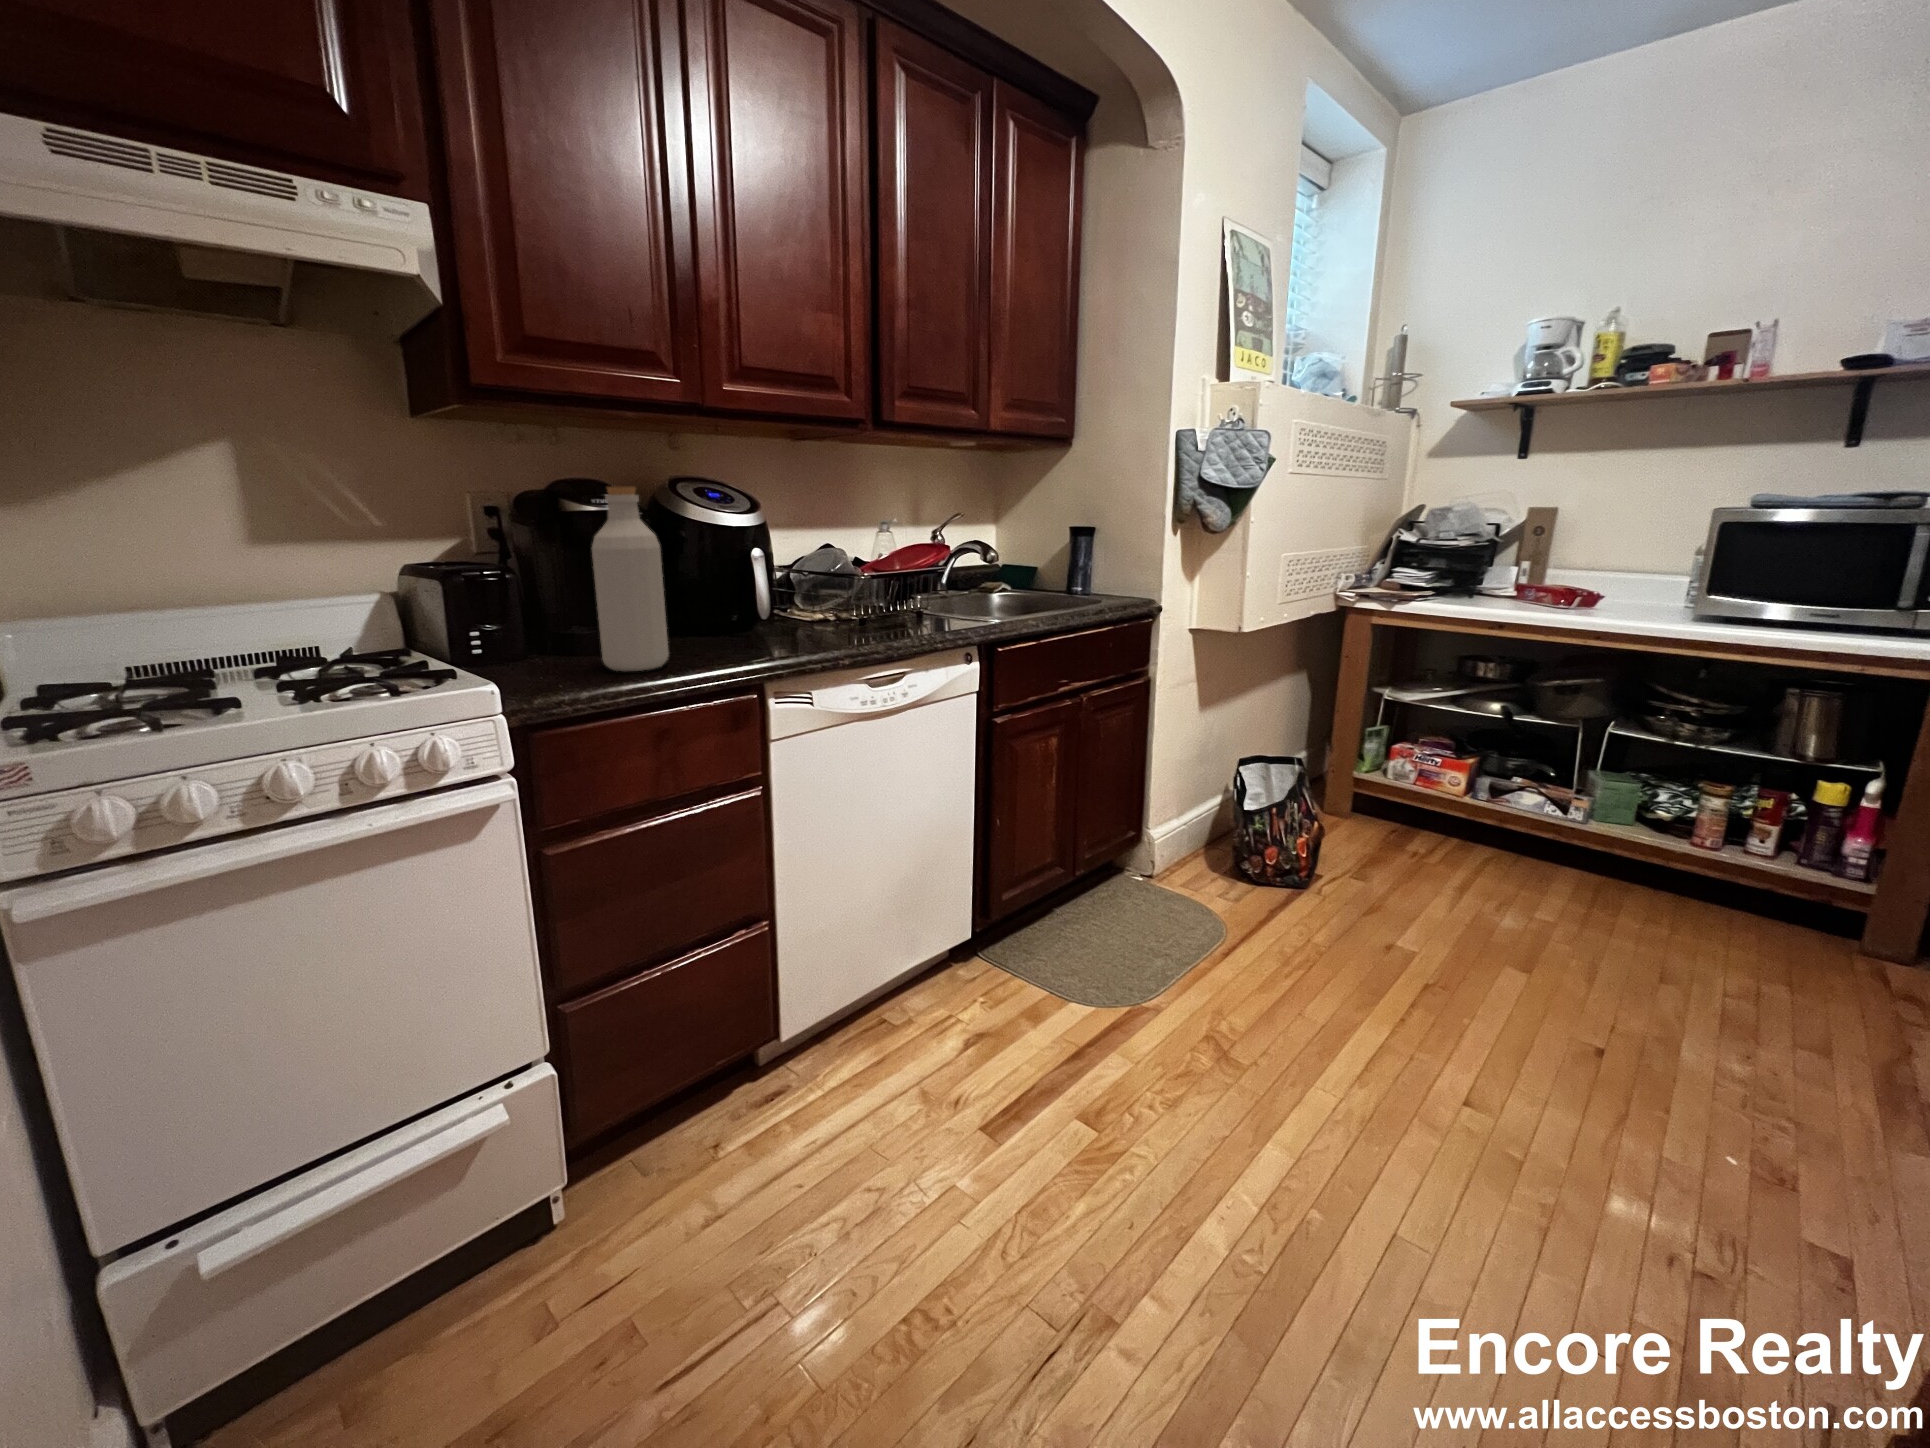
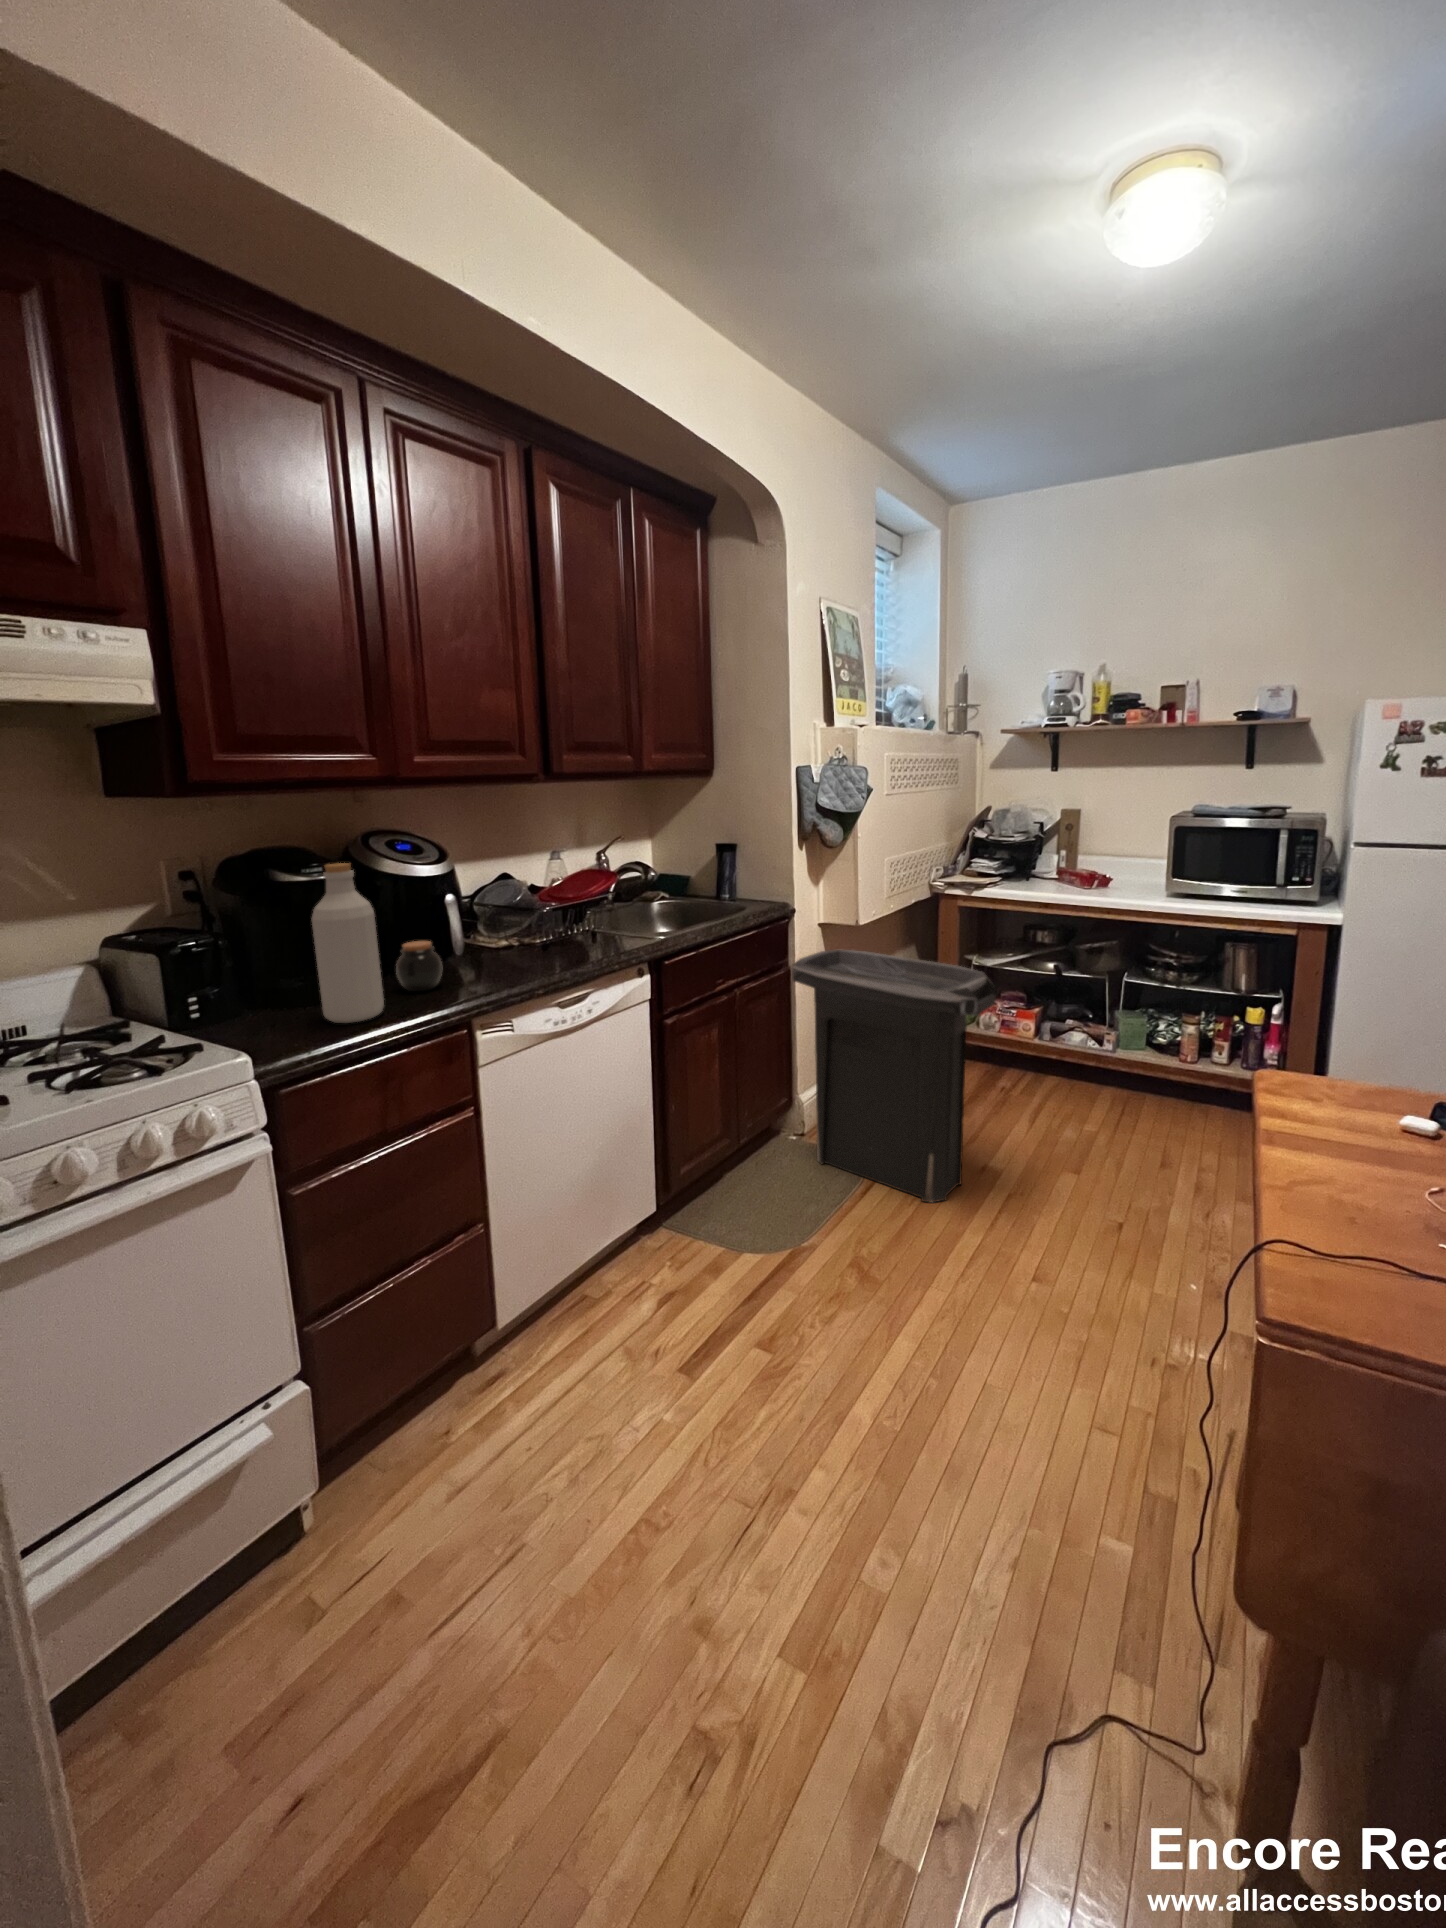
jar: none [691,594,740,649] -> present [396,941,442,991]
trash can: none [1150,659,1438,981] -> present [792,950,996,1202]

